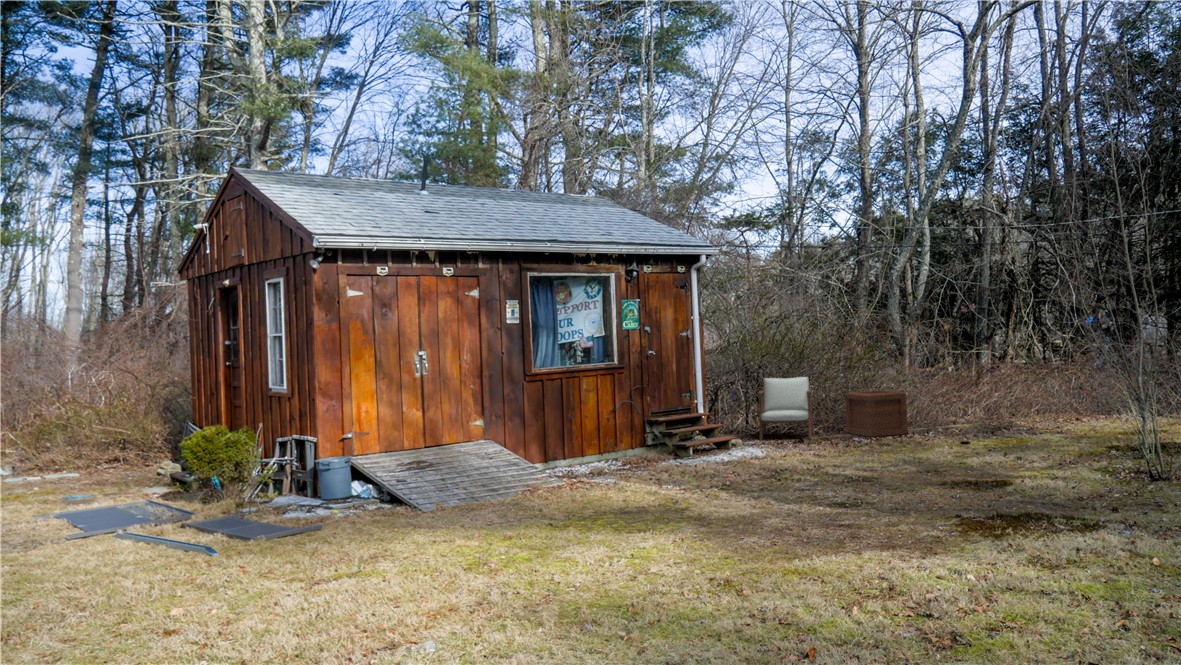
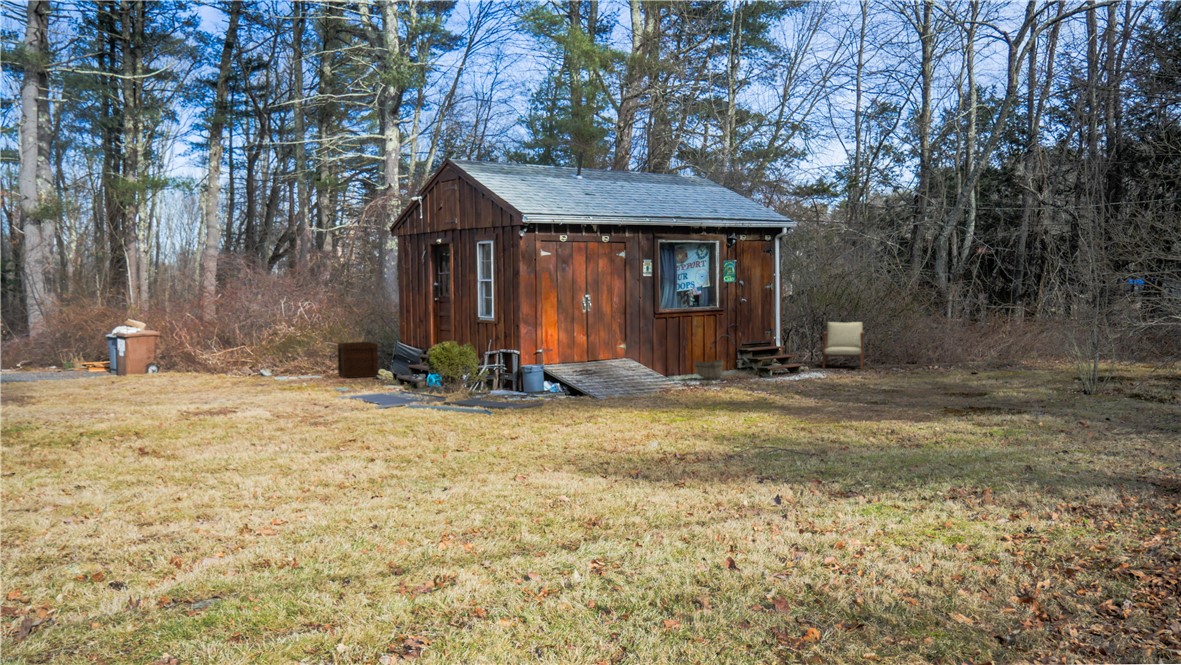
wooden crate: present [845,390,908,437] -> present [337,342,378,378]
wooden bucket: none [584,429,624,466] -> present [694,359,723,380]

